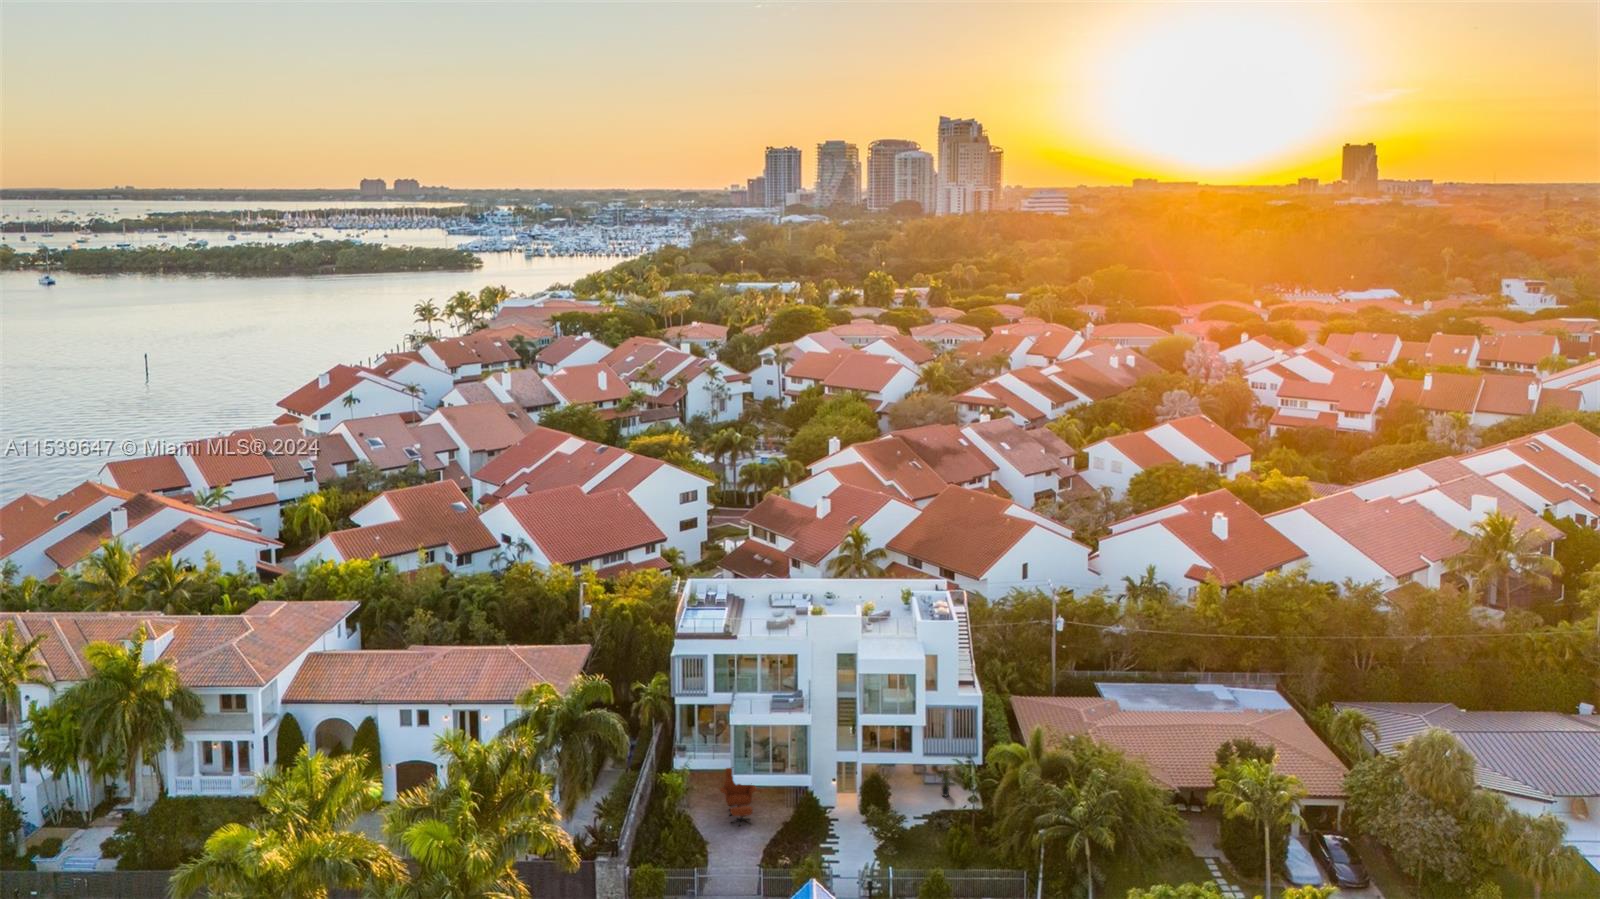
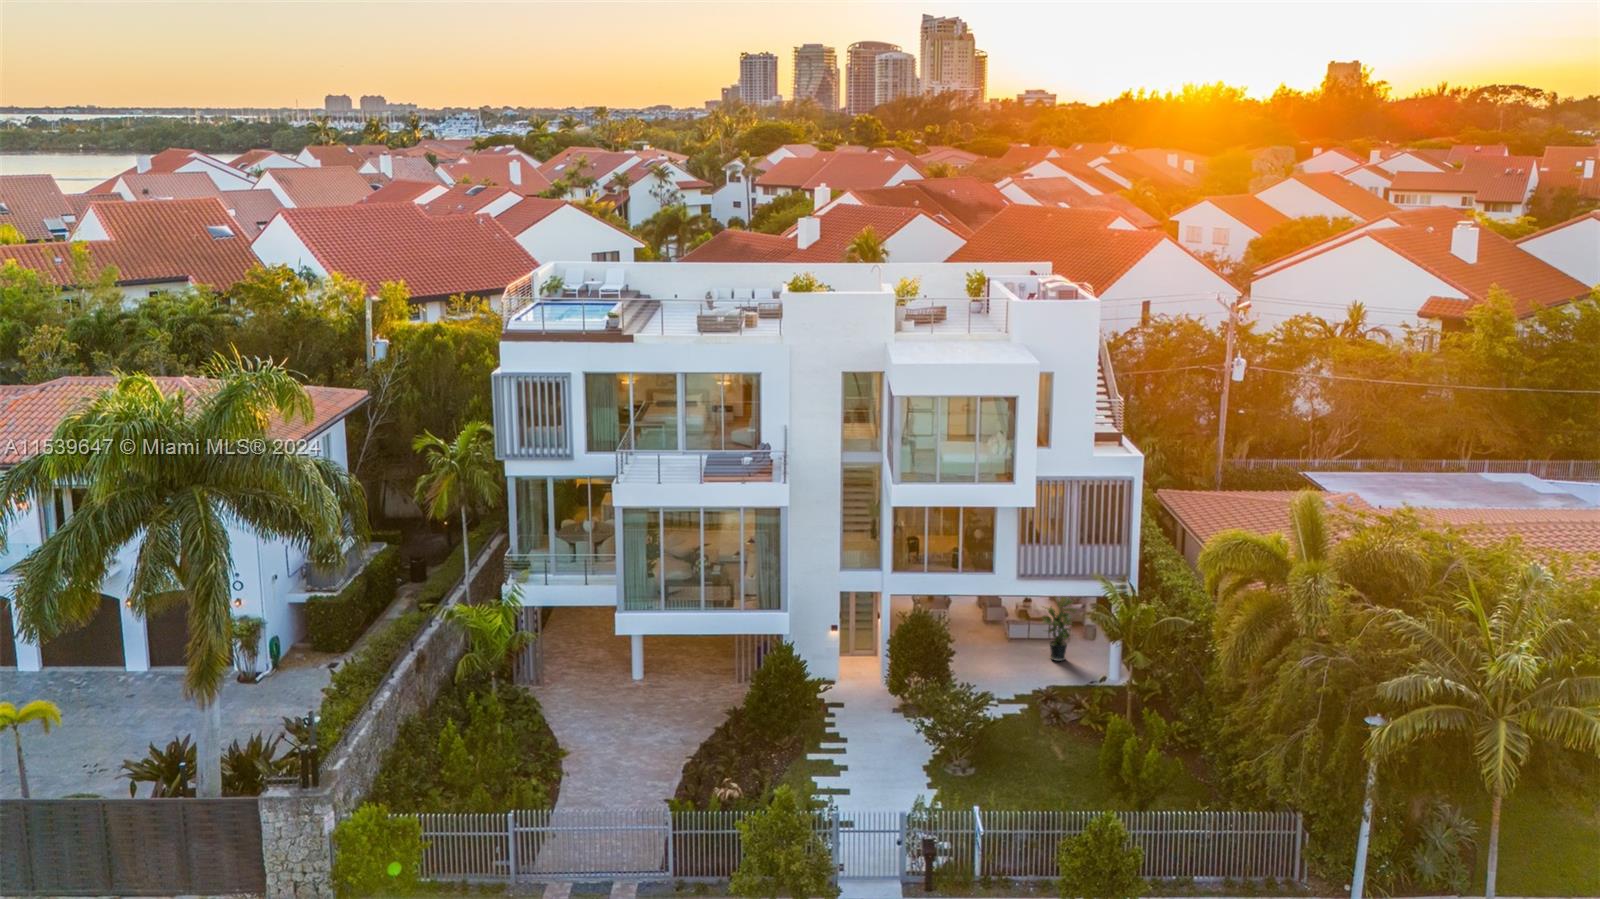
lounge chair: present [720,768,757,825] -> none [595,599,673,719]

